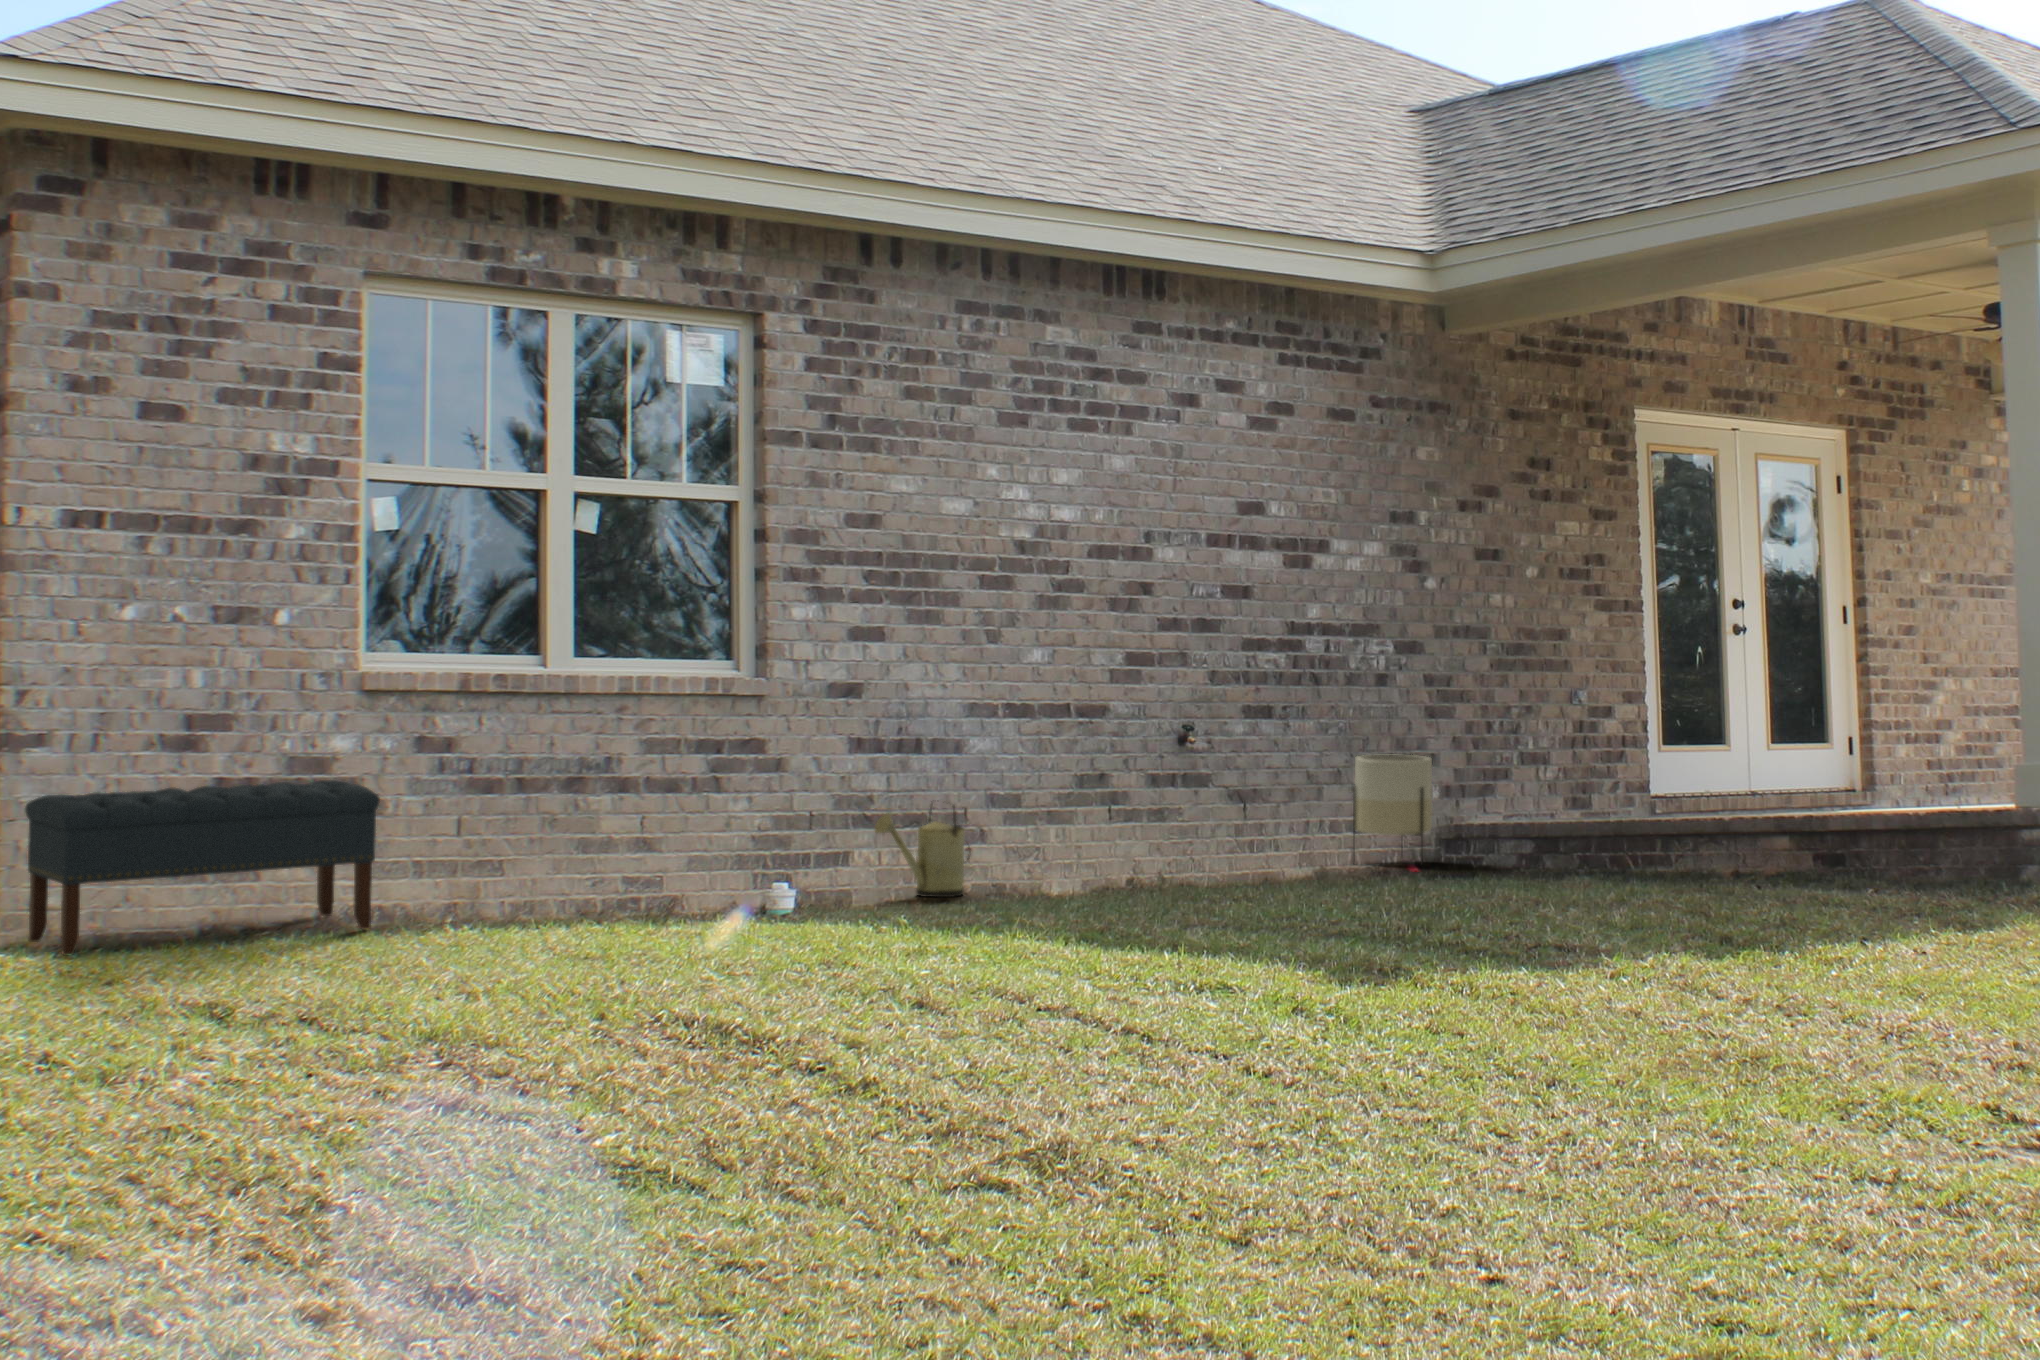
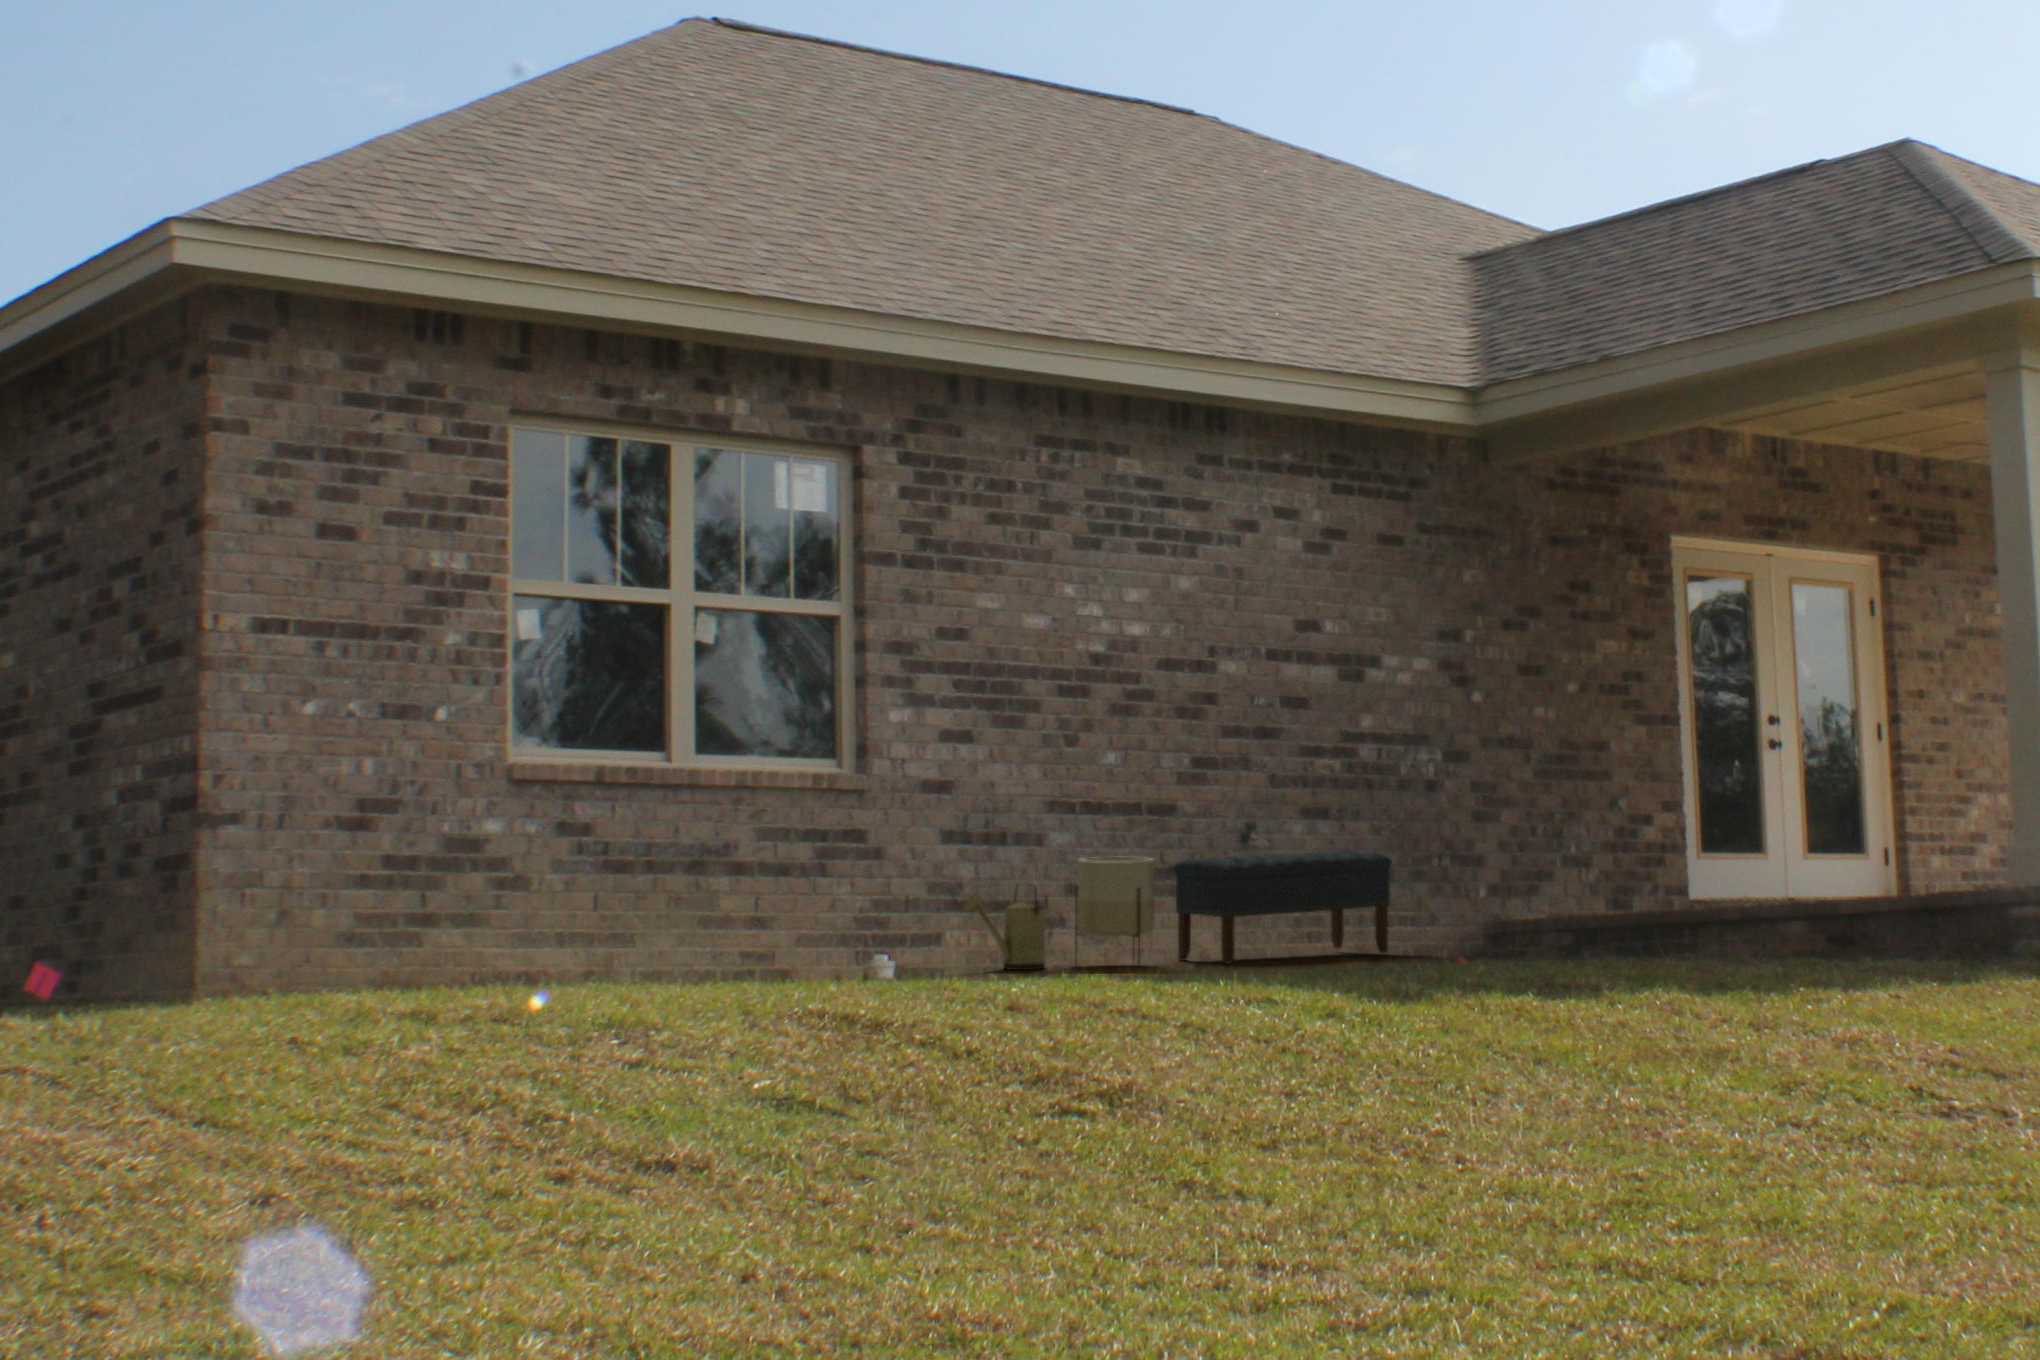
planter: present [1353,755,1432,862] -> present [1075,857,1155,965]
bench: present [25,780,380,956] -> present [1173,850,1392,963]

